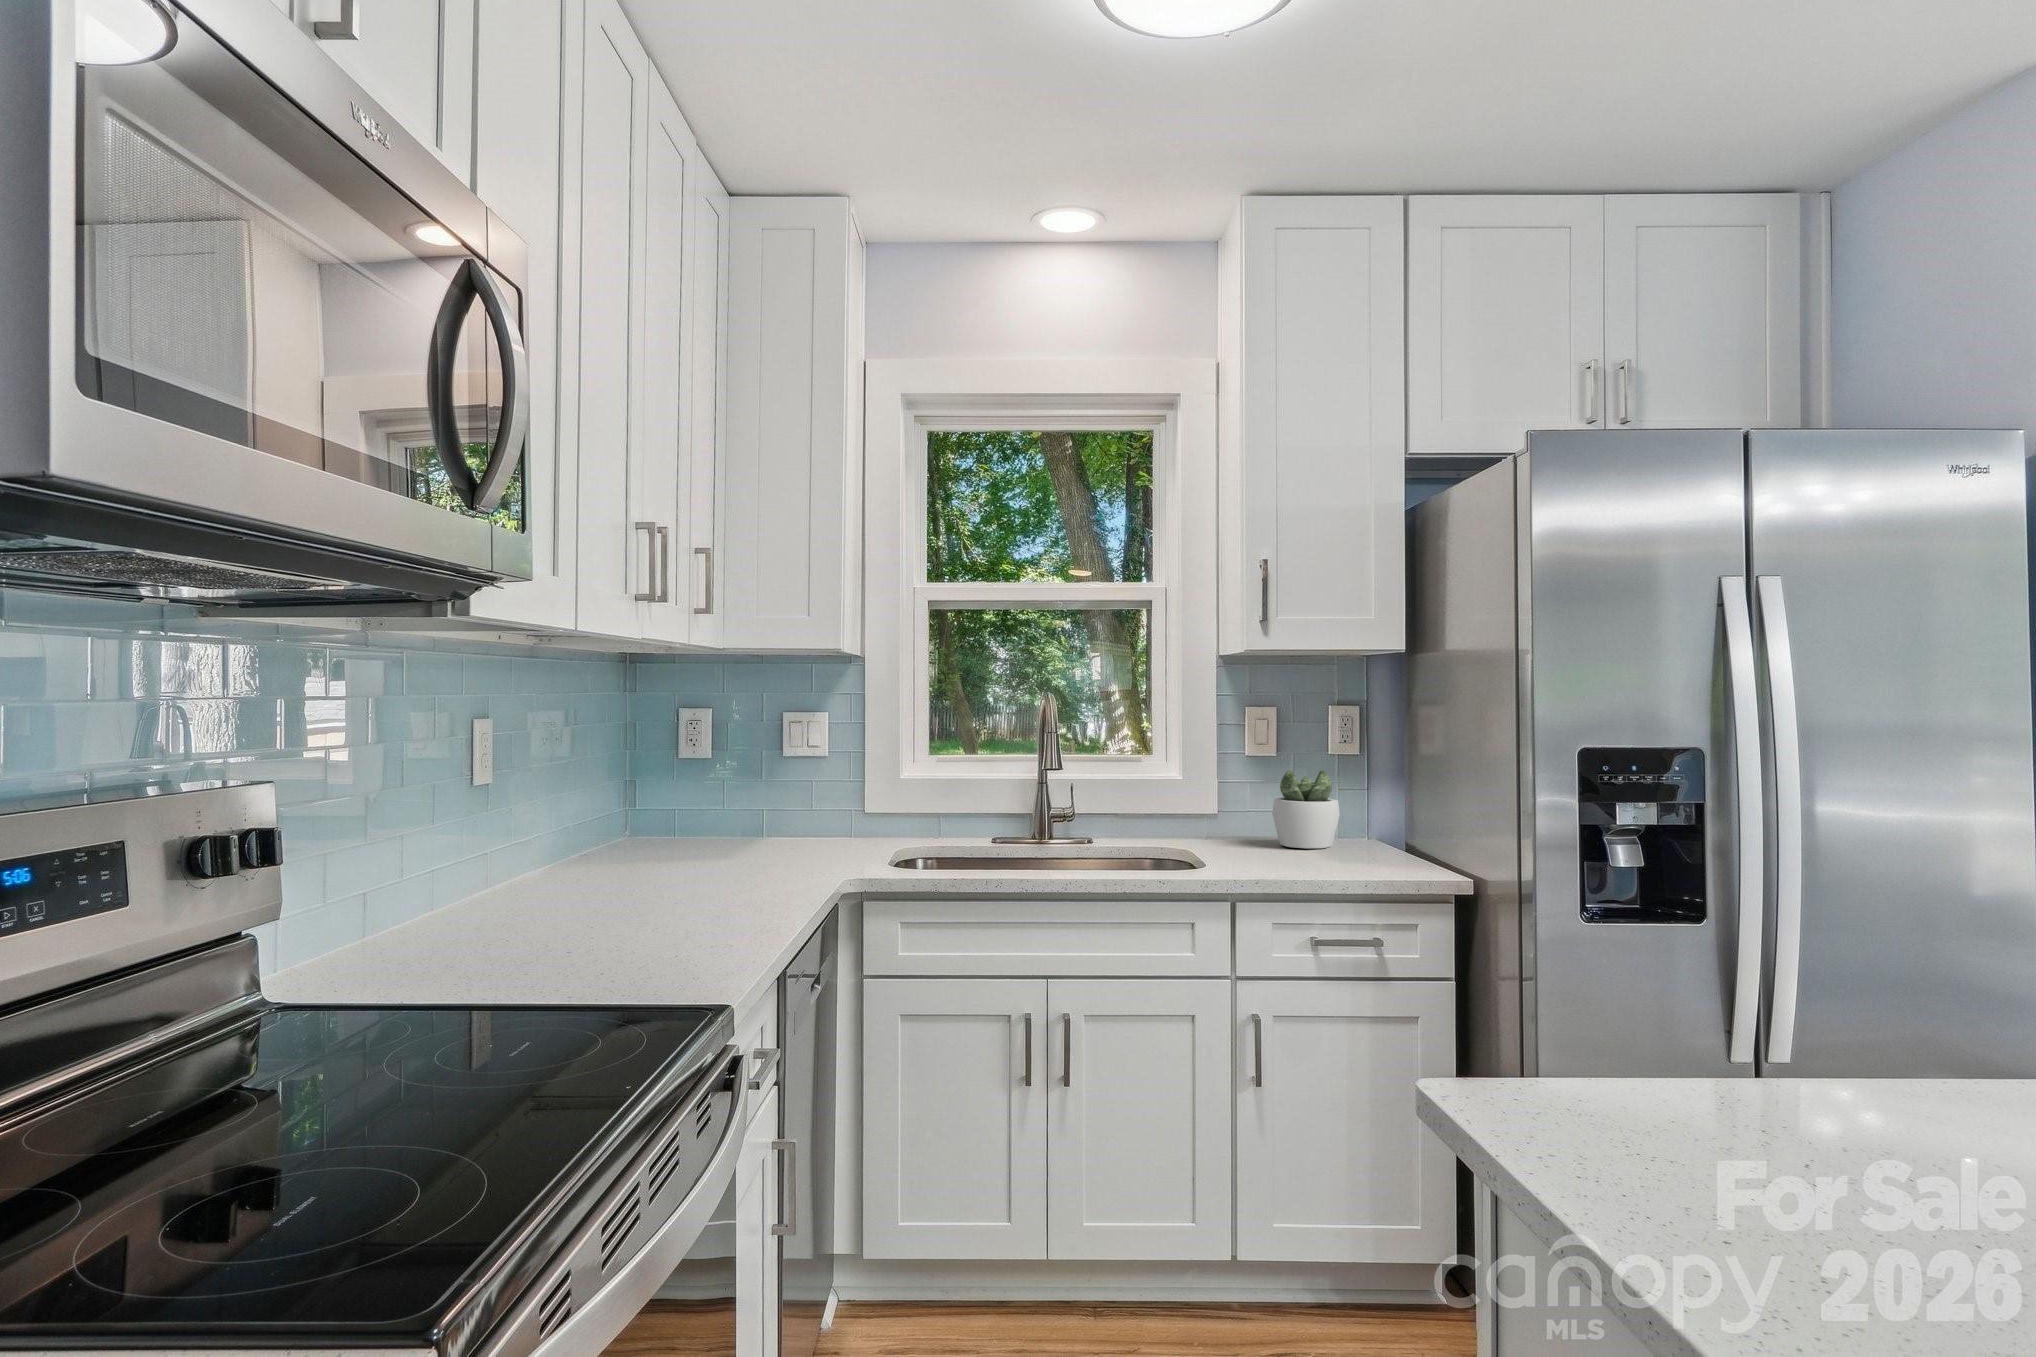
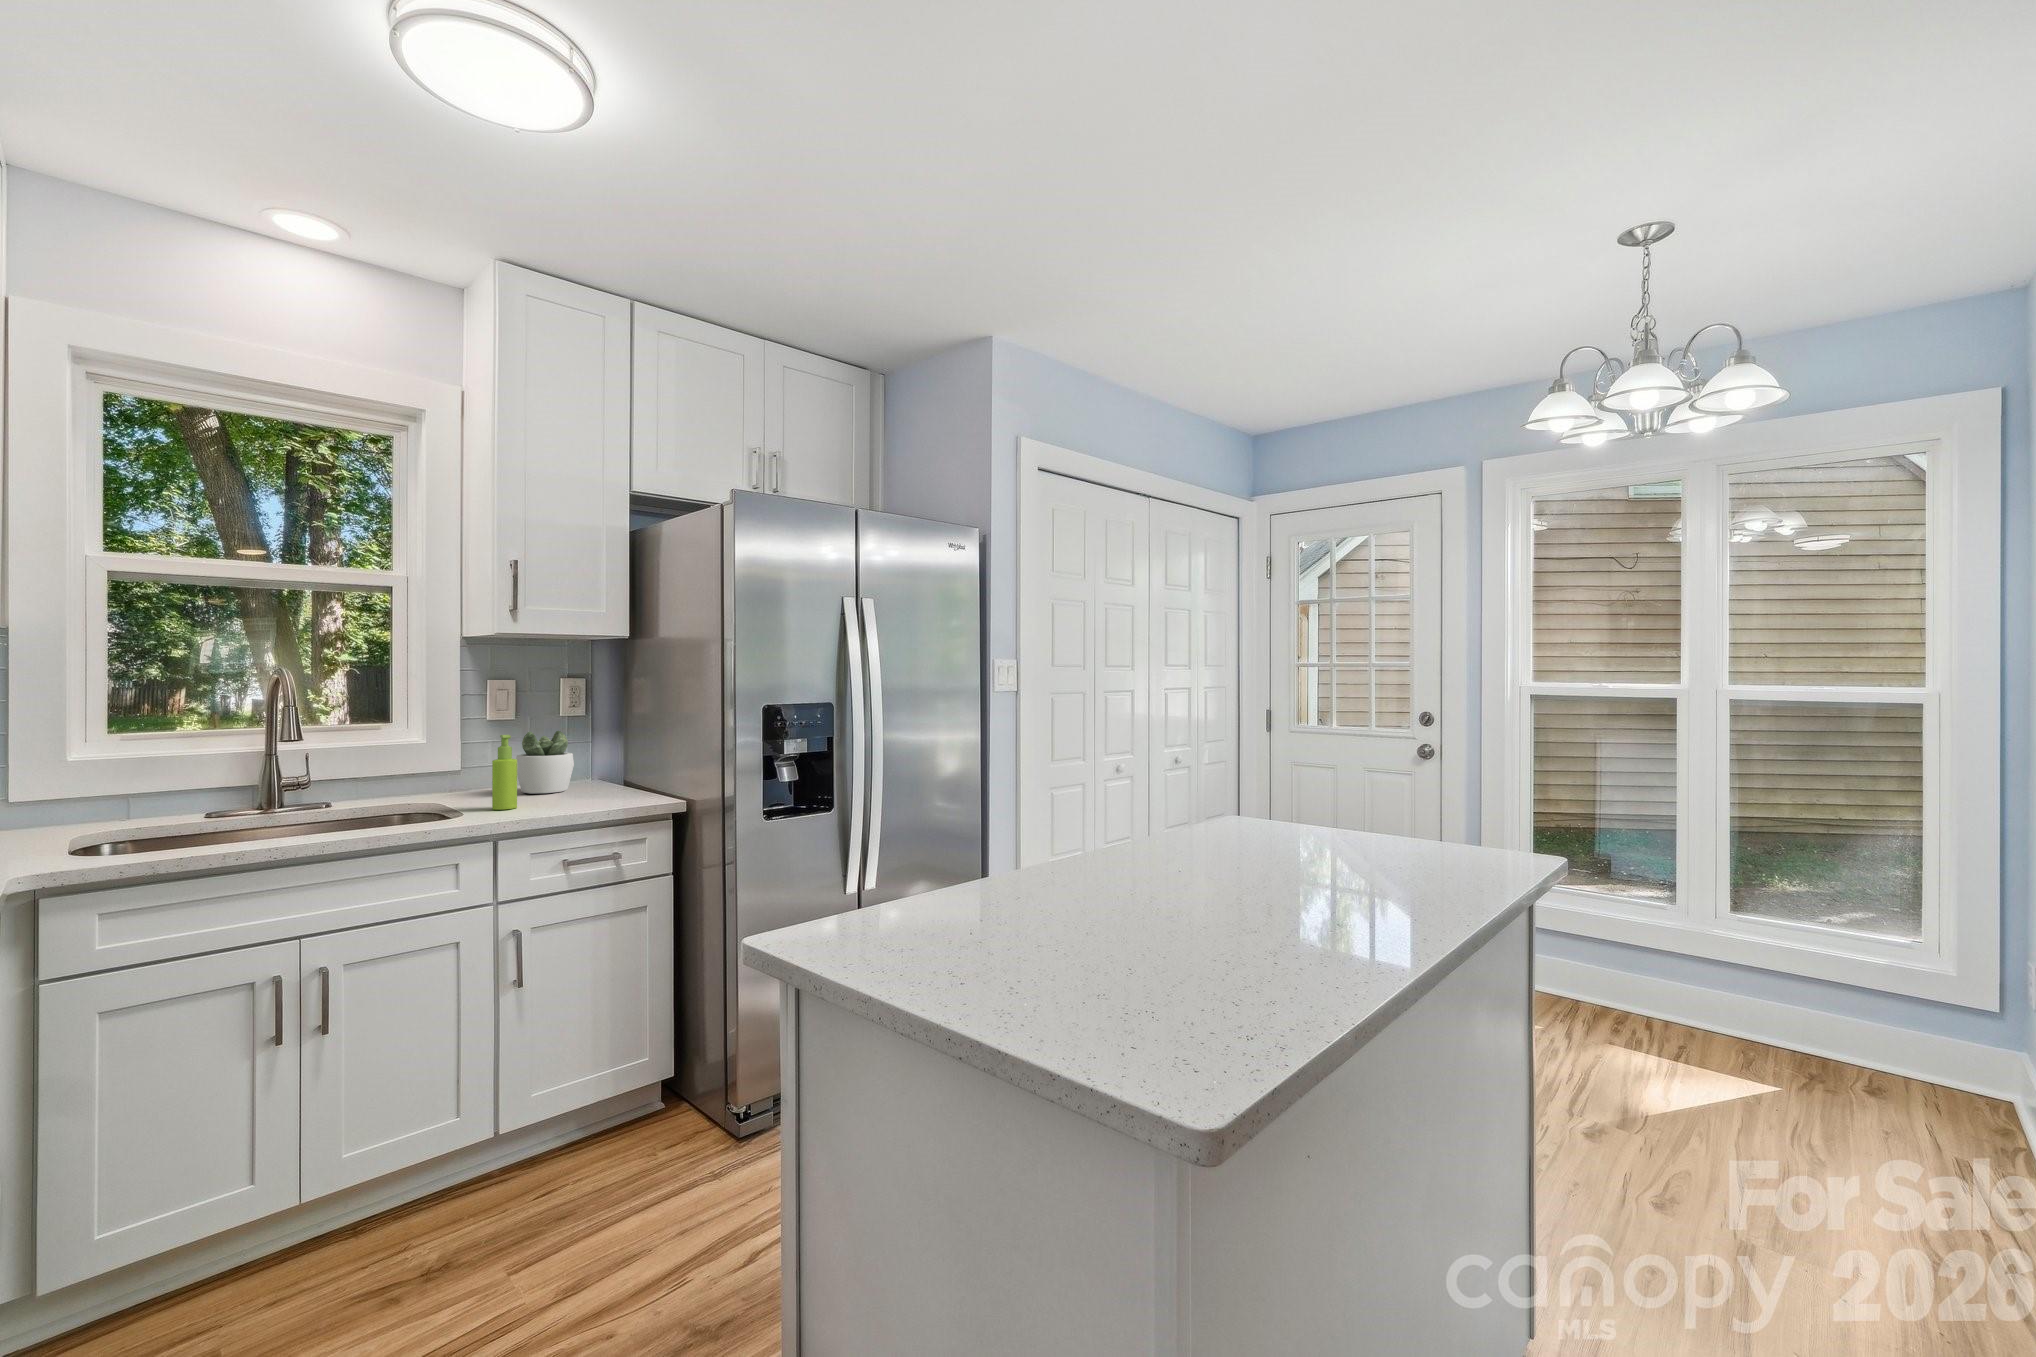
soap dispenser: none [1239,774,1266,865] -> present [492,735,517,810]

